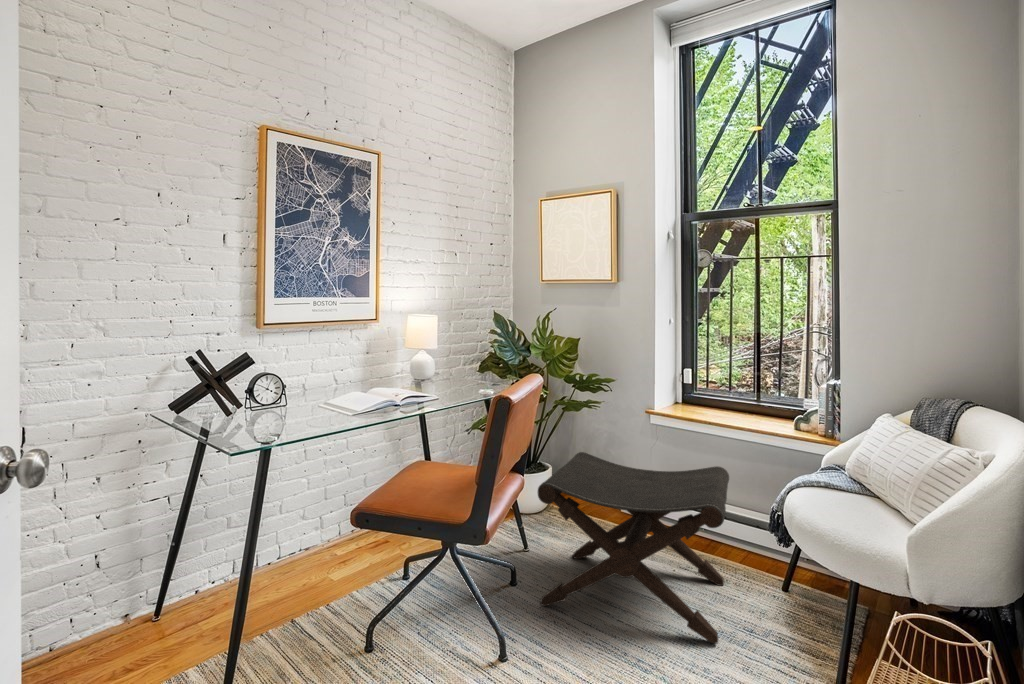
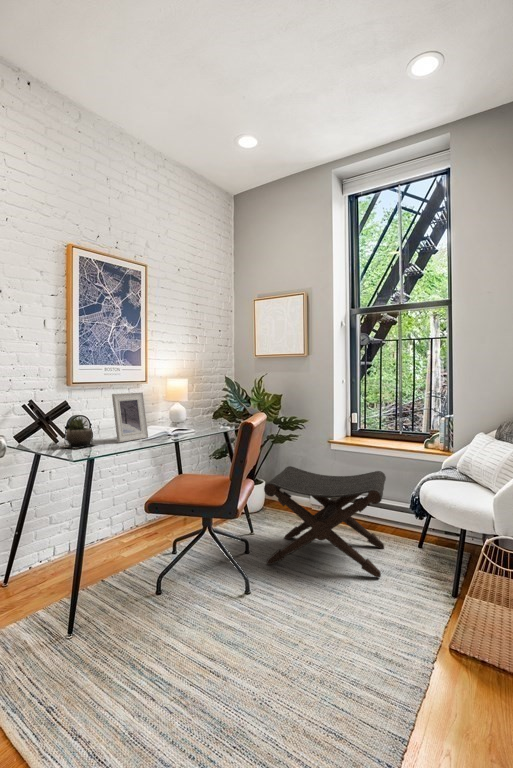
picture frame: none [302,341,362,418] -> present [112,392,148,442]
succulent plant: none [218,378,280,429] -> present [62,418,95,449]

